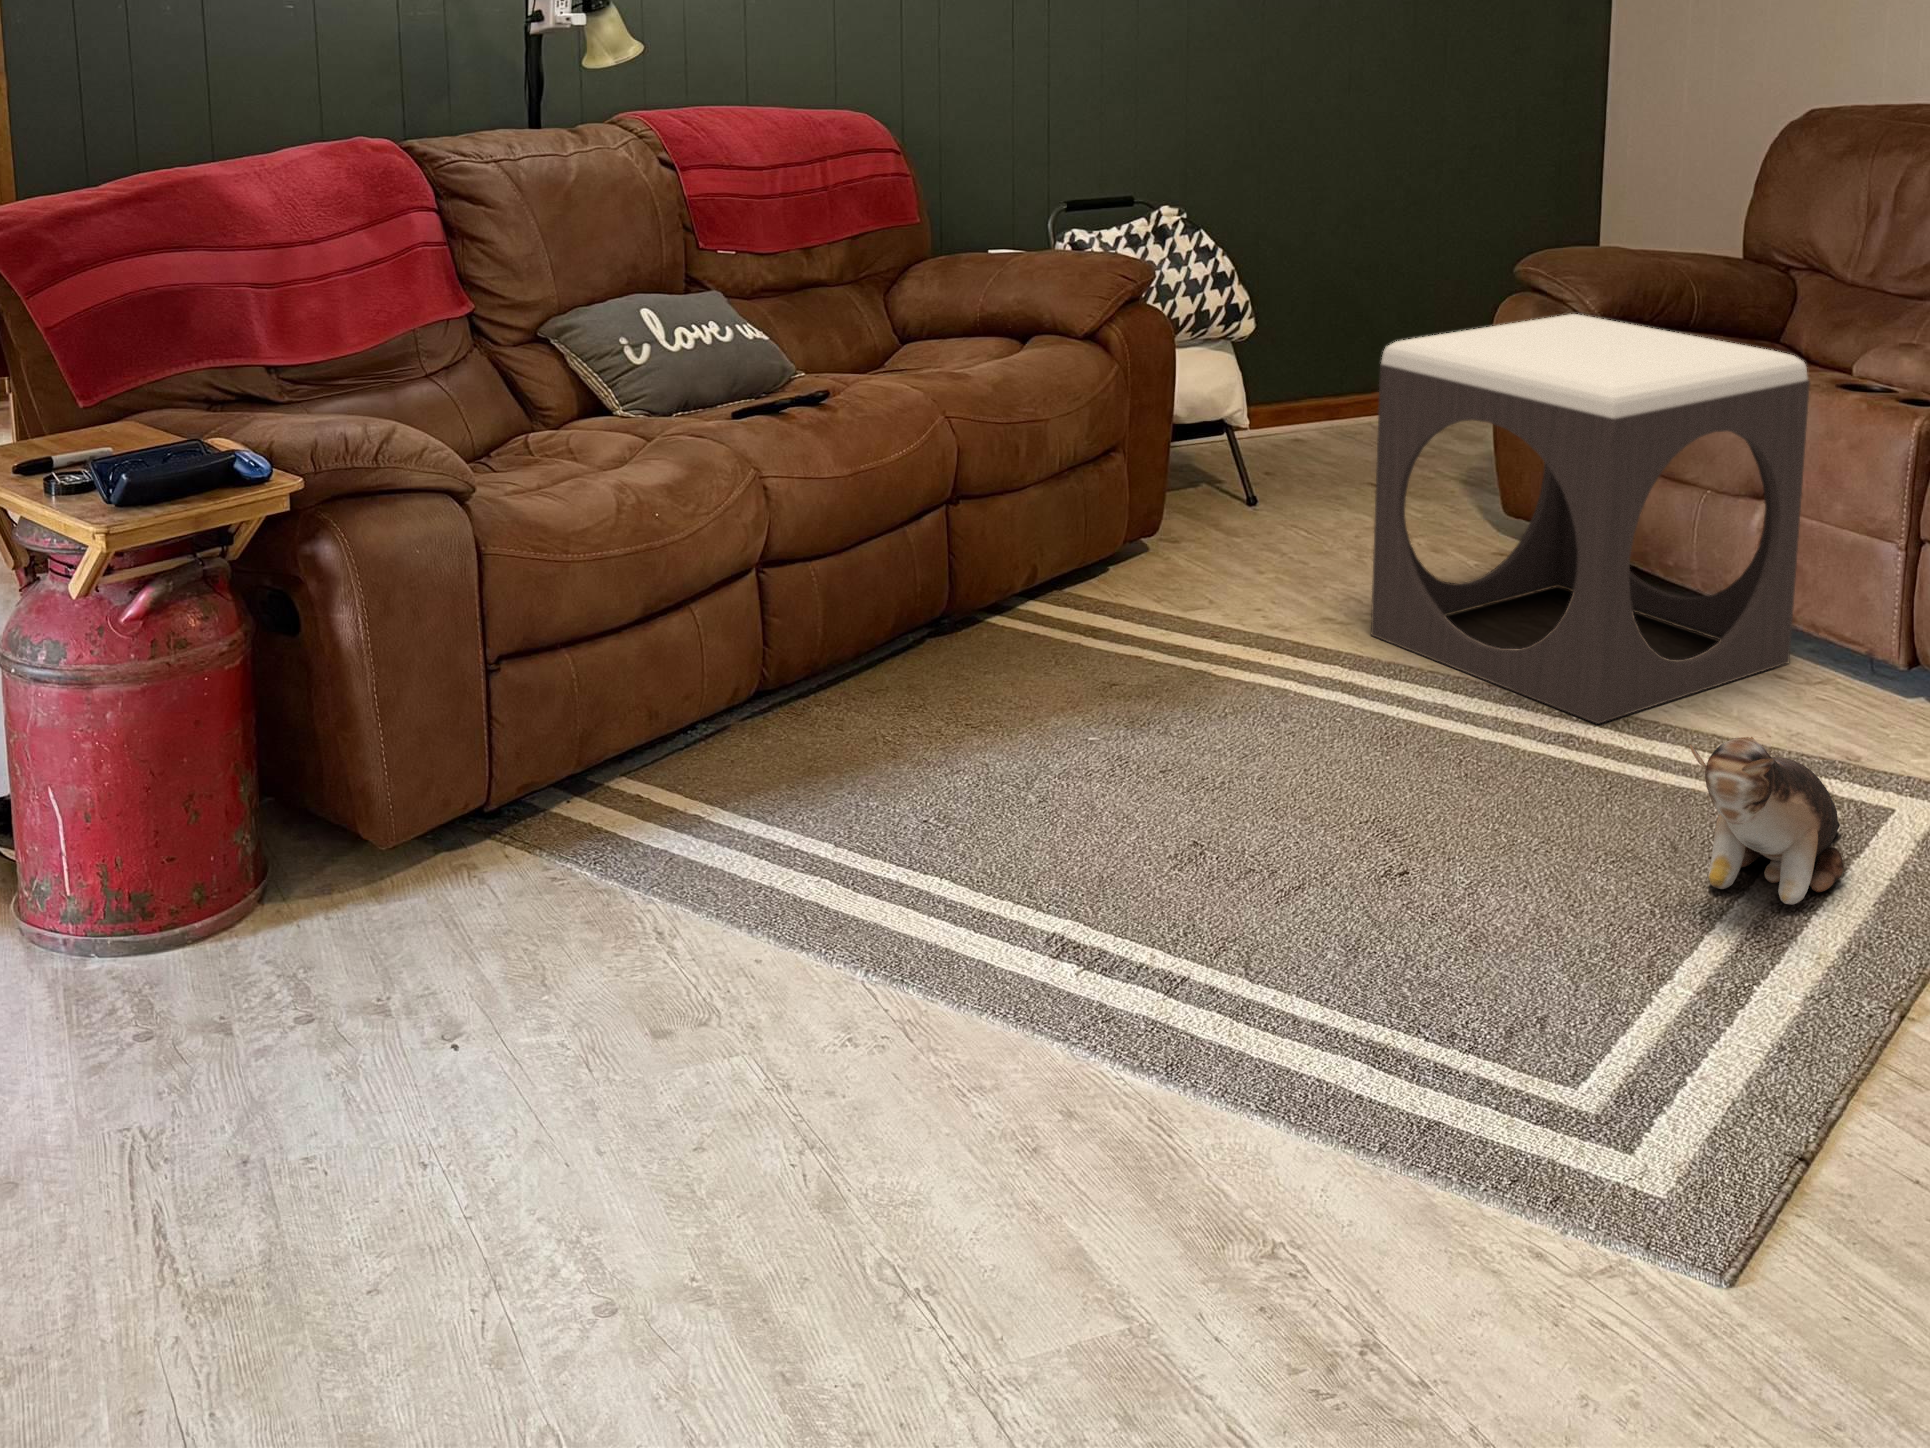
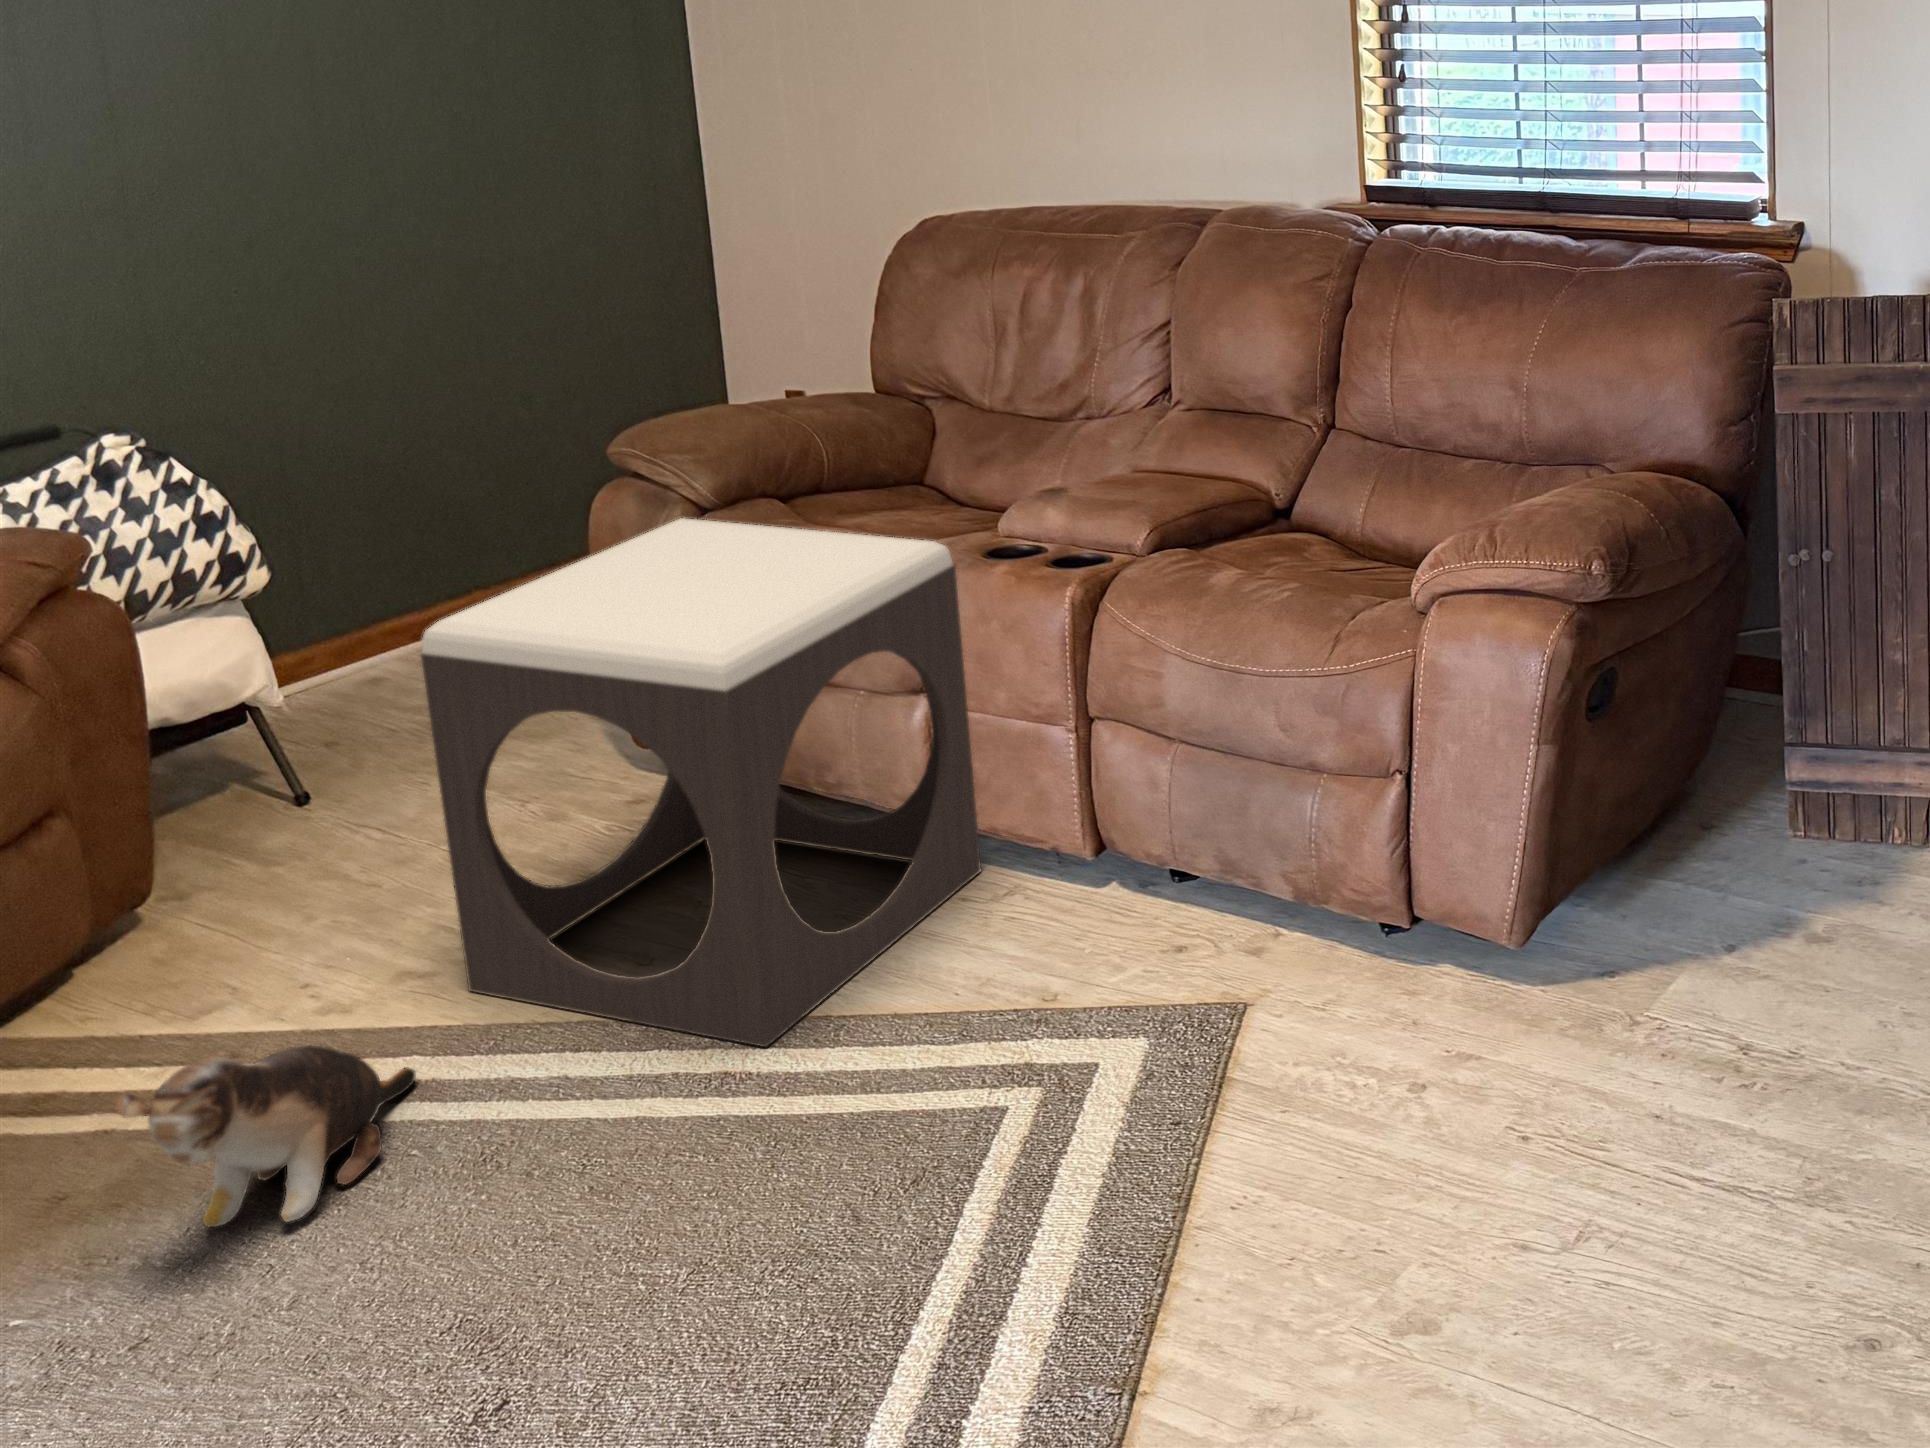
plush toy: present [1690,737,1844,905] -> present [116,1045,416,1227]

